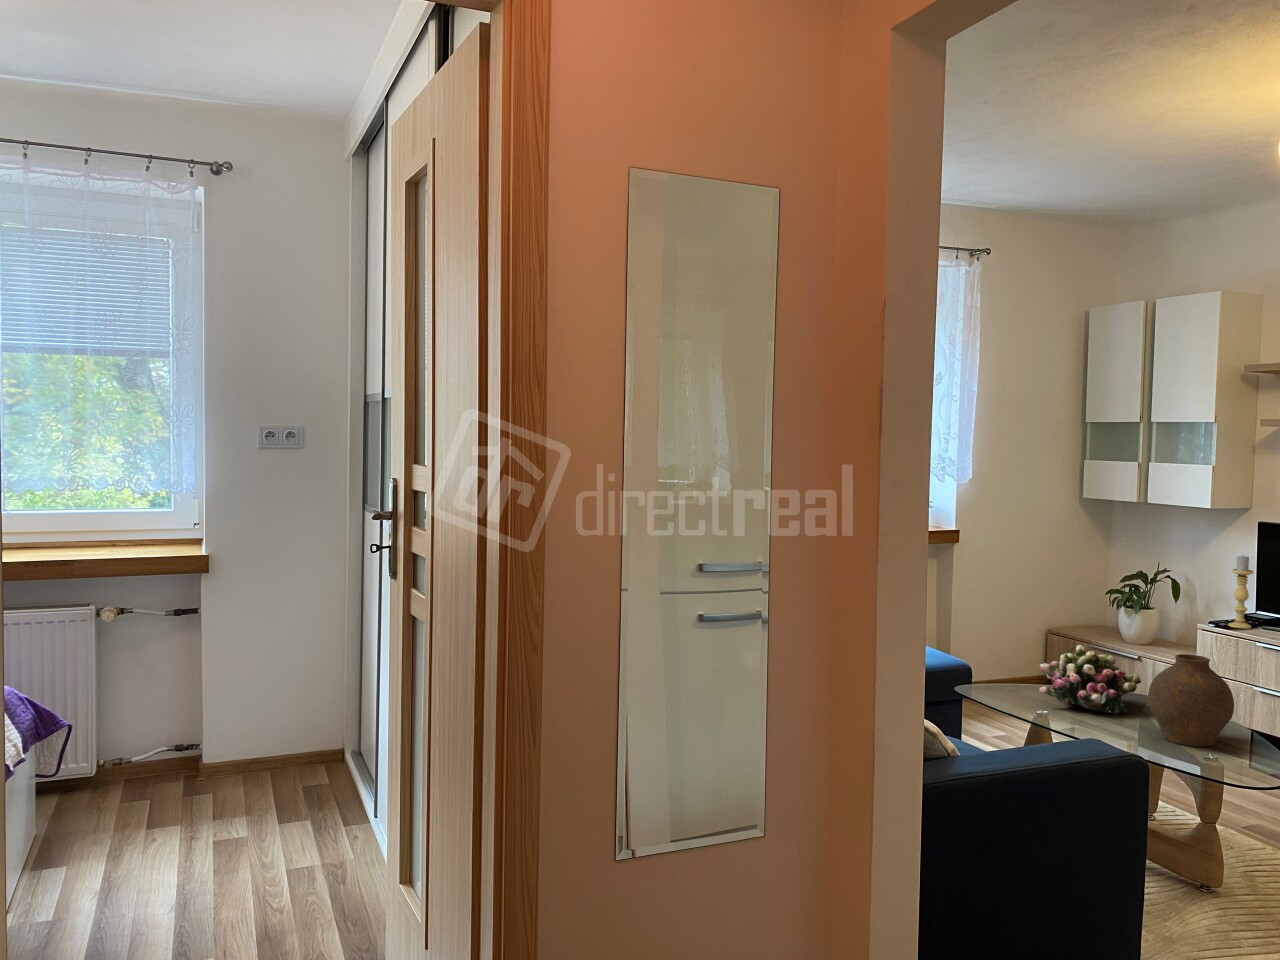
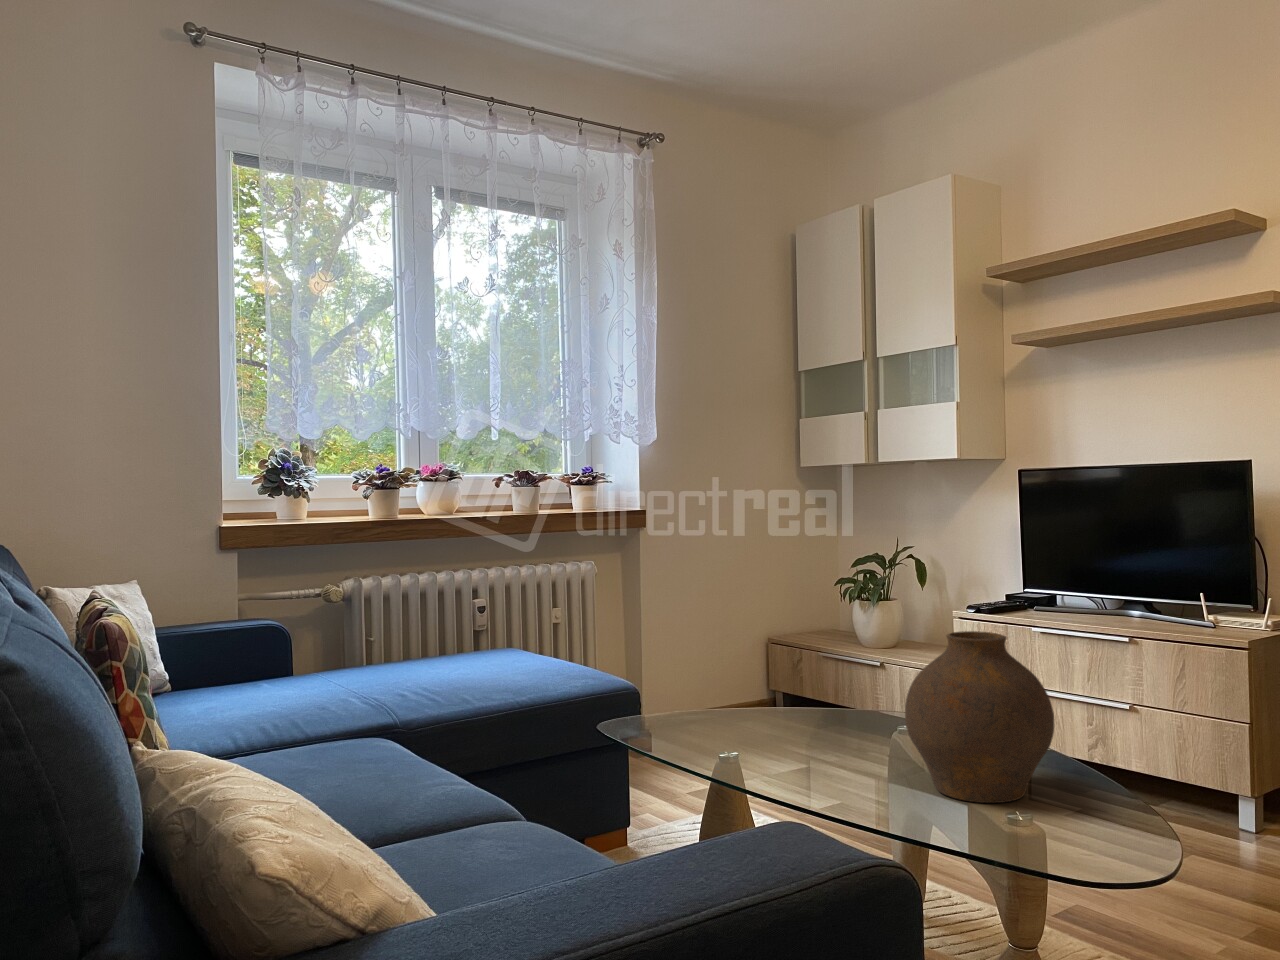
candle holder: present [1229,555,1253,629] -> none [990,511,1019,611]
flower arrangement: present [1039,645,1141,714] -> none [726,638,890,751]

